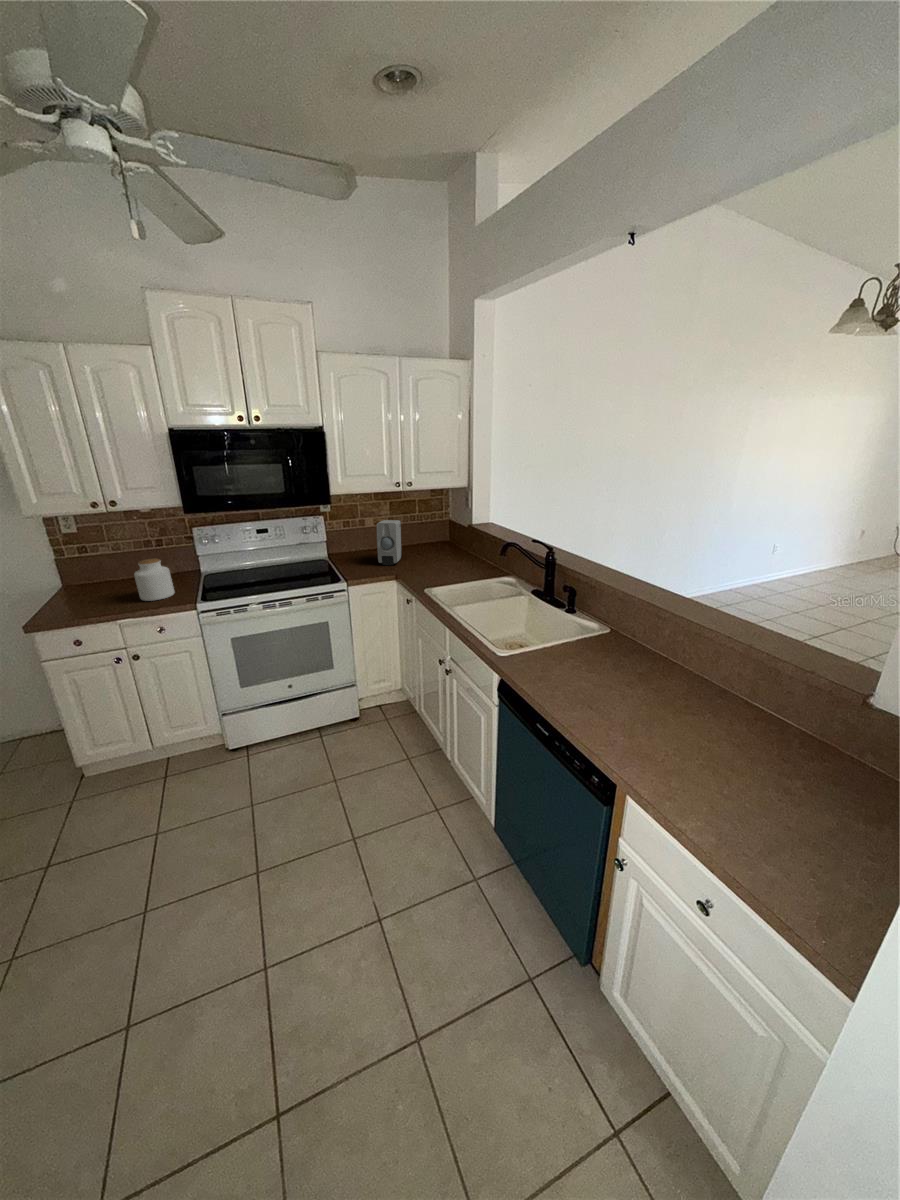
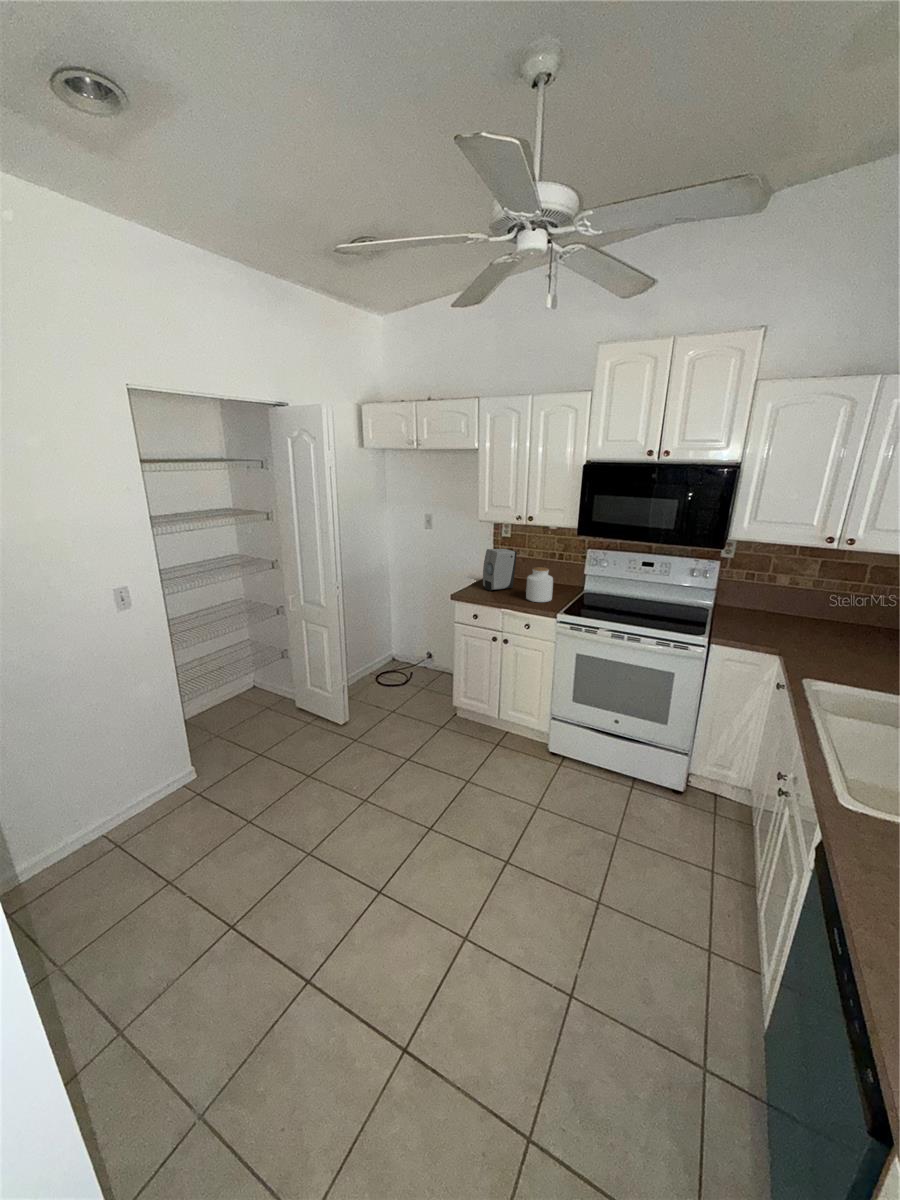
soap dispenser: present [377,520,402,565] -> present [483,549,517,591]

